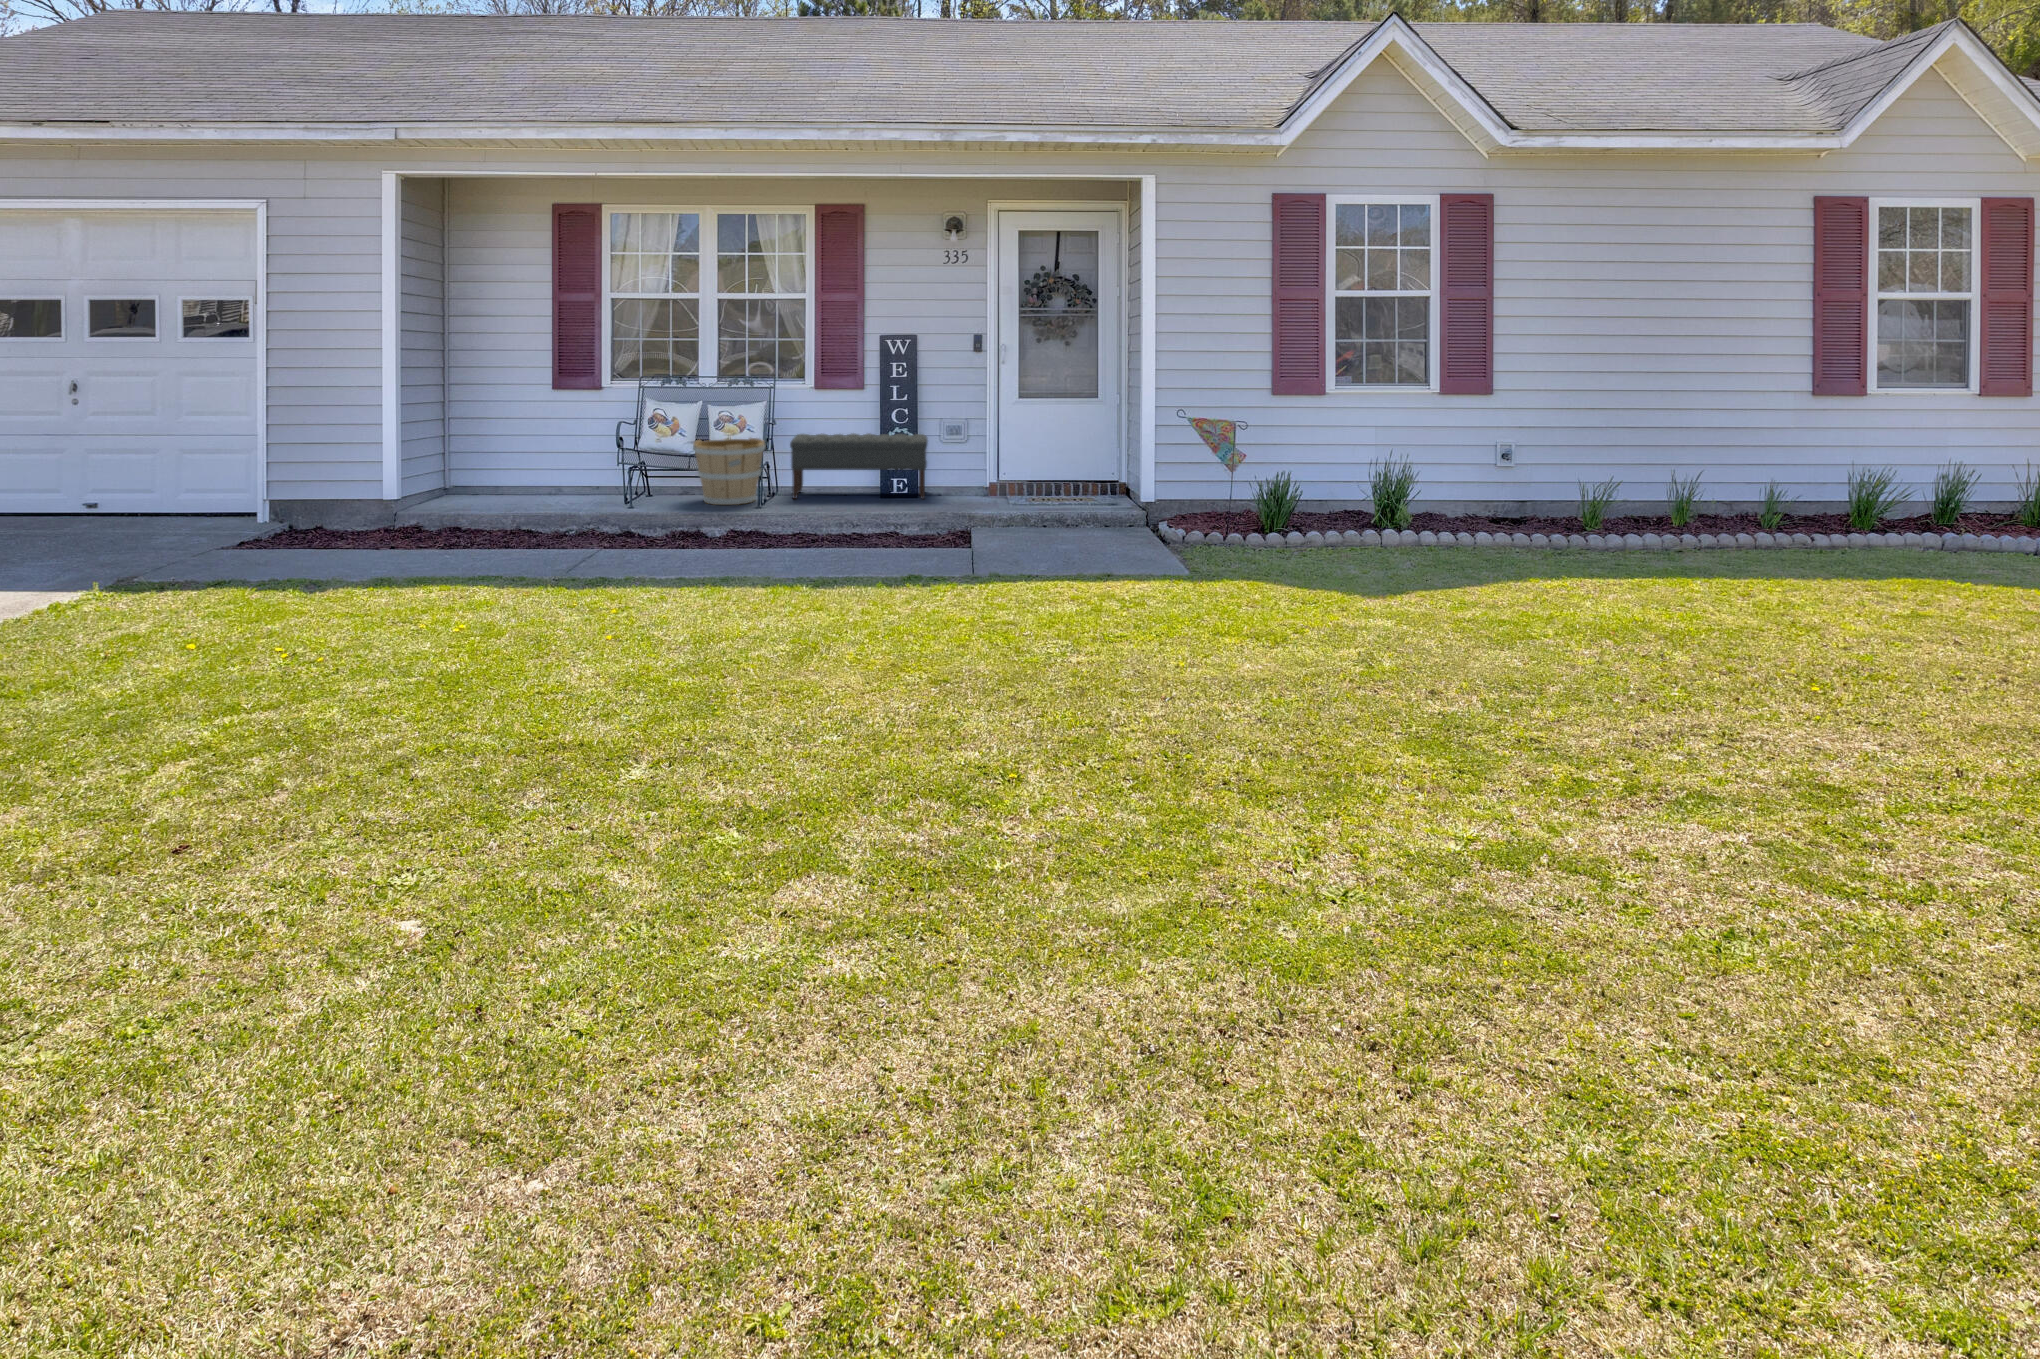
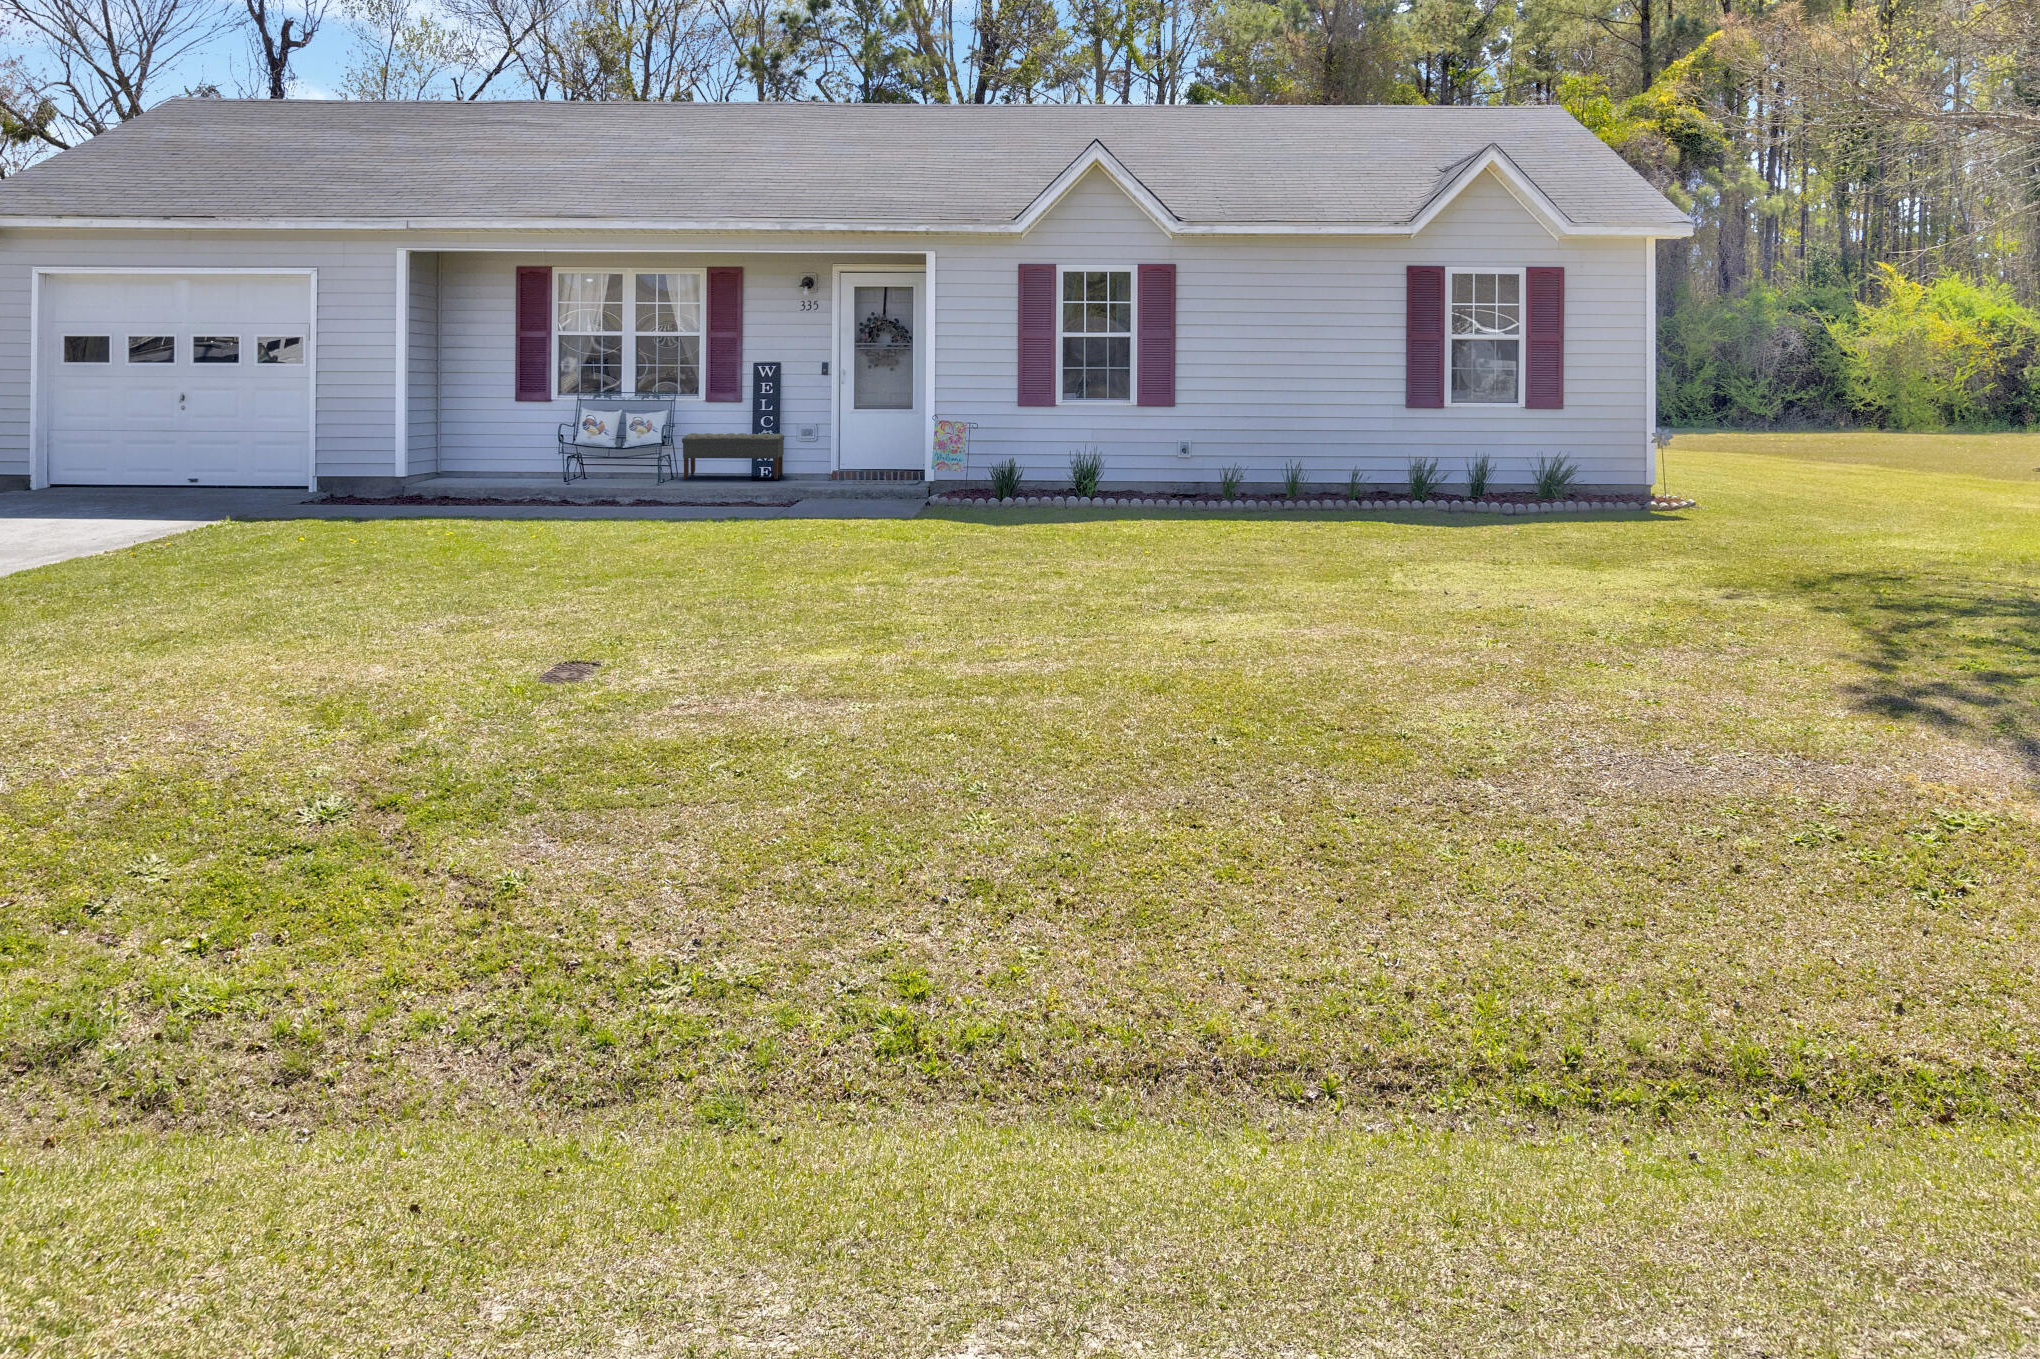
wooden bucket: present [693,438,766,505] -> none [613,436,665,482]

